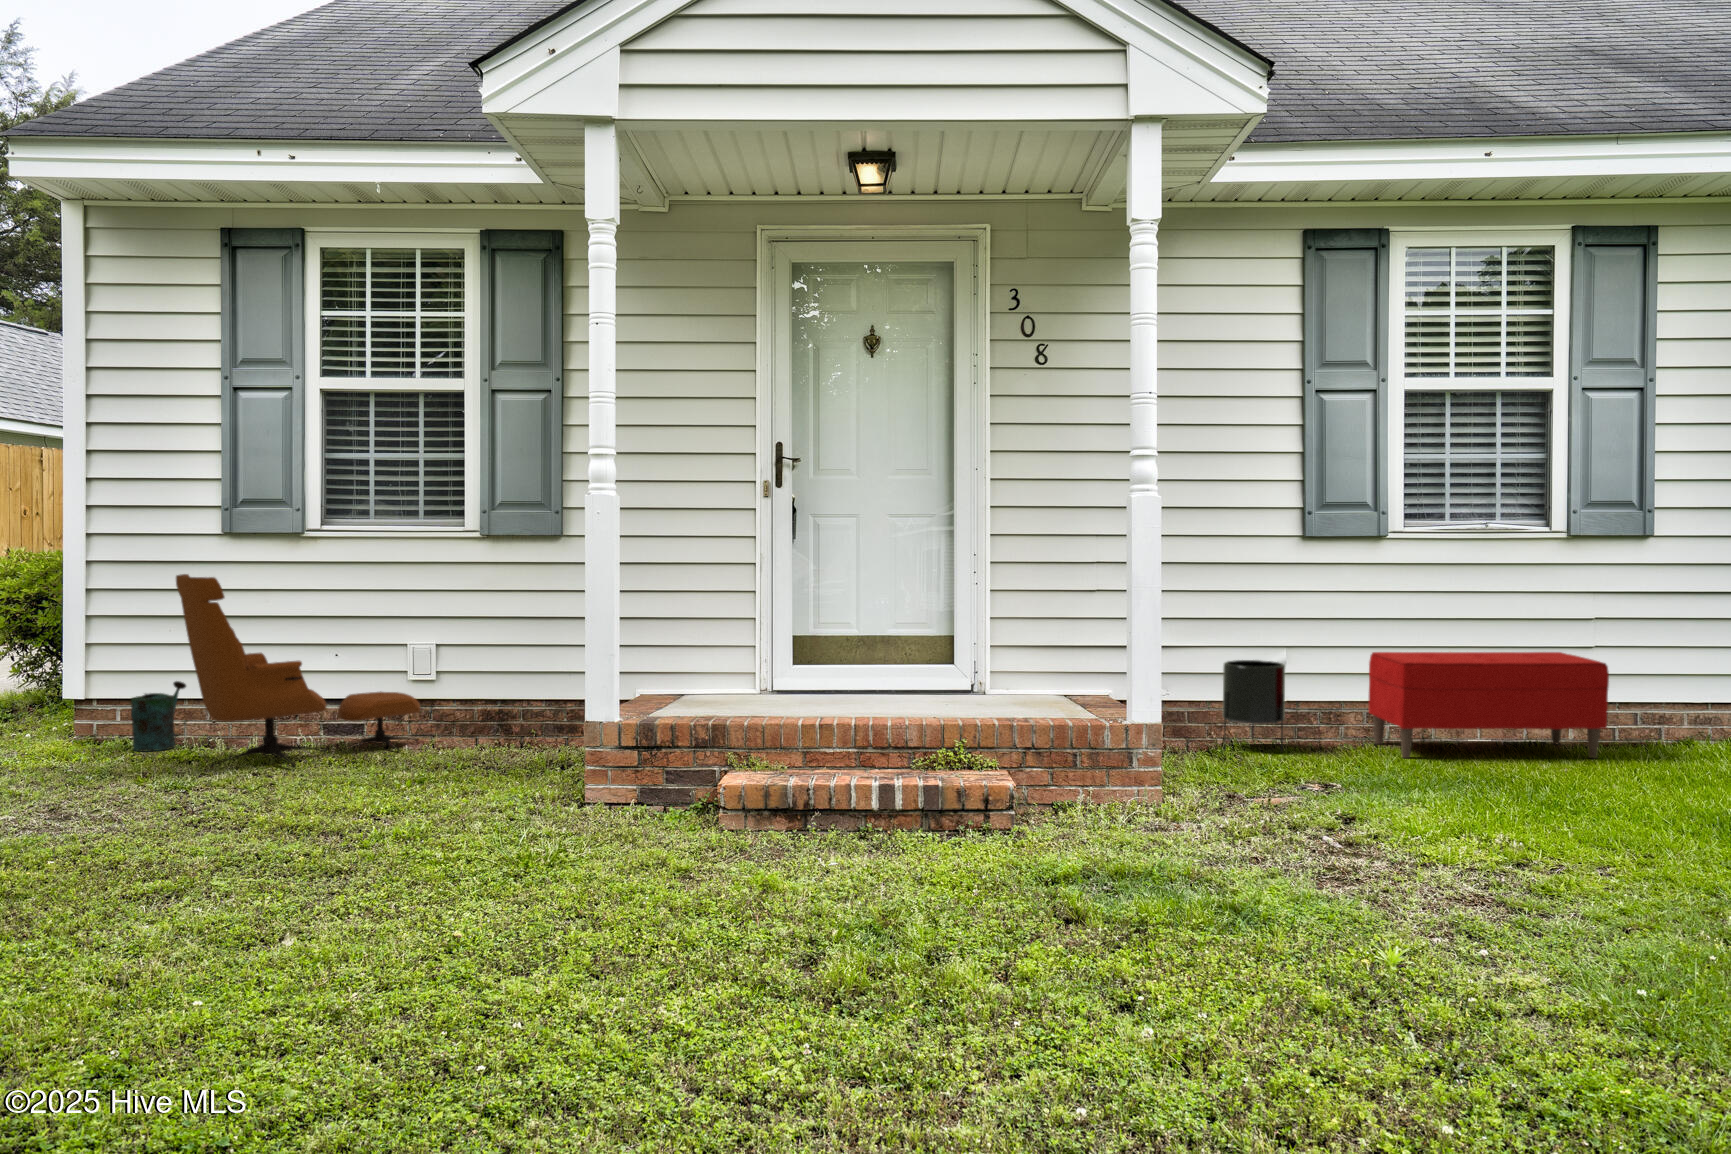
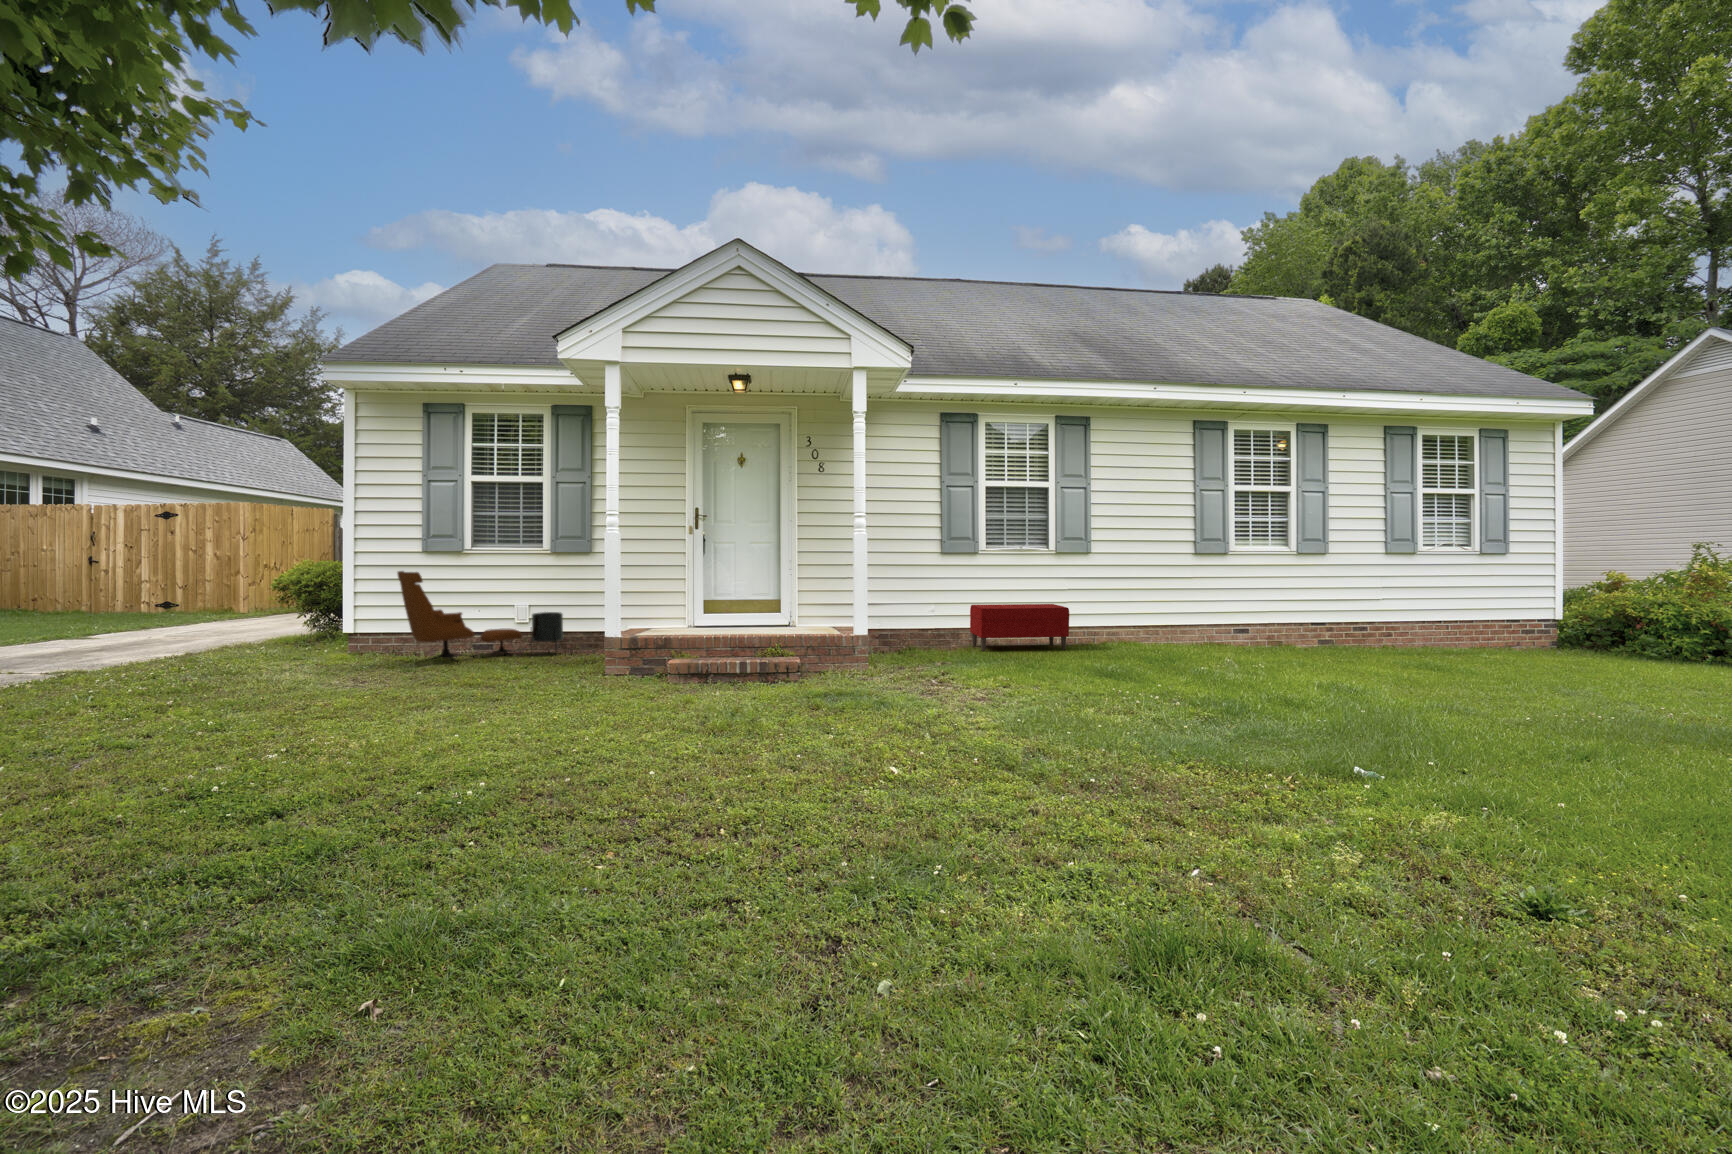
planter: present [1222,660,1285,752] -> present [531,612,563,651]
watering can: present [131,681,186,752] -> none [372,625,401,659]

